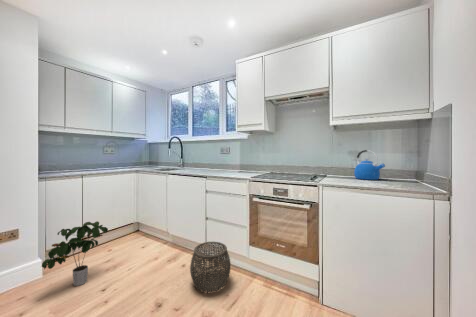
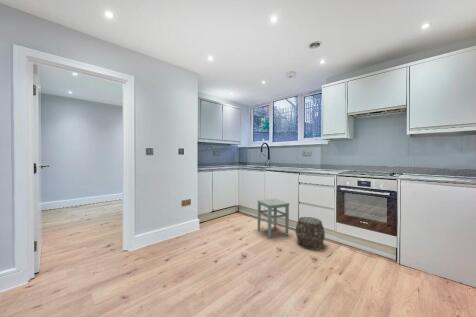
kettle: present [354,150,385,180] -> none [430,153,460,177]
stool: none [142,215,188,282] -> present [257,199,289,238]
potted plant: present [42,221,108,286] -> none [212,198,237,235]

